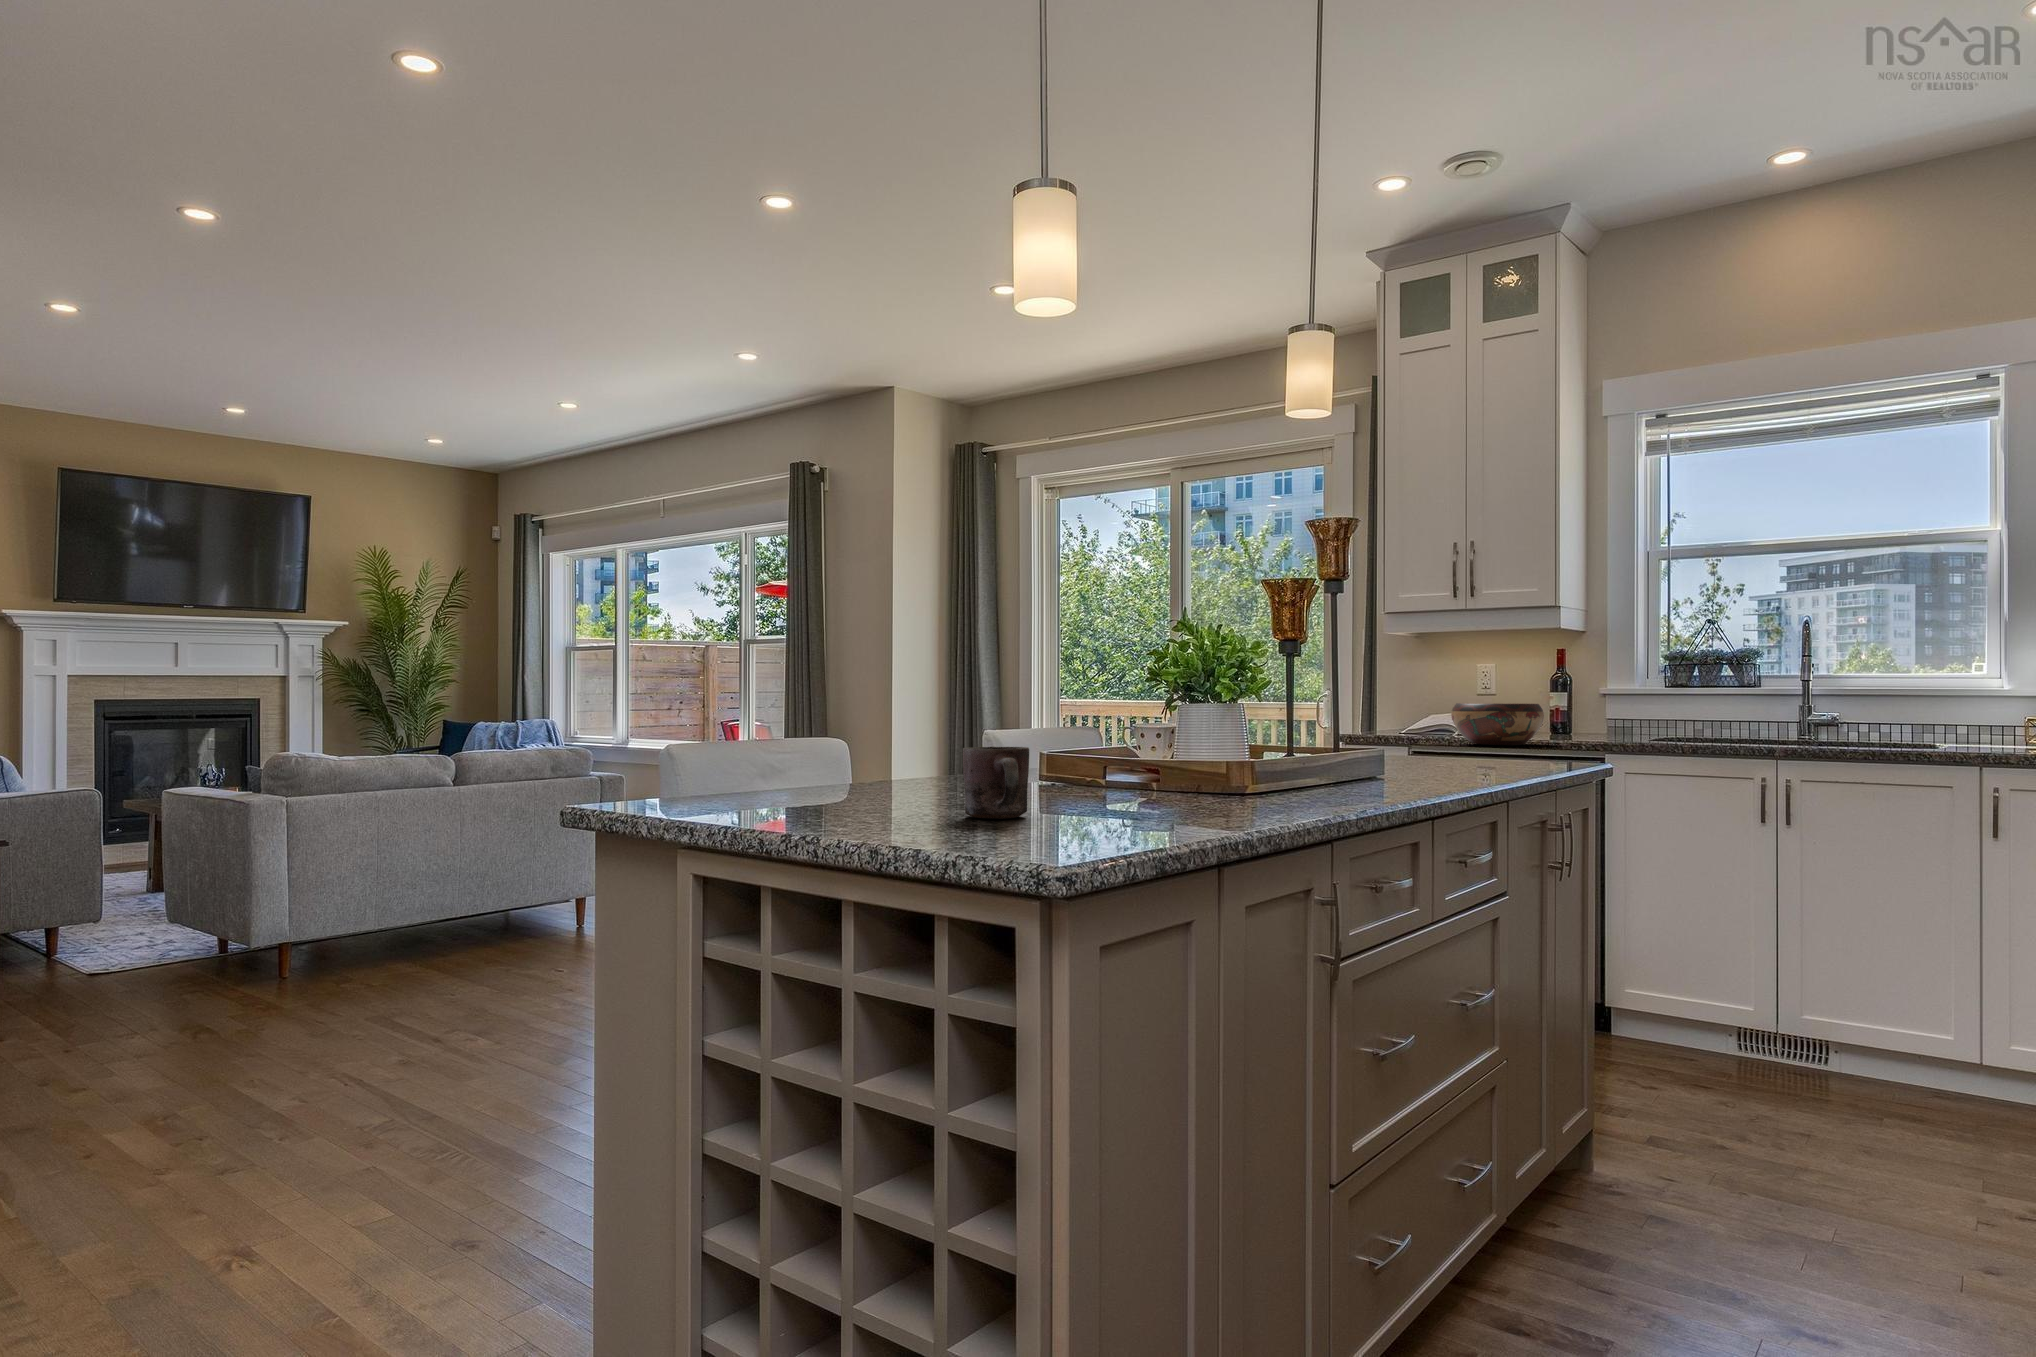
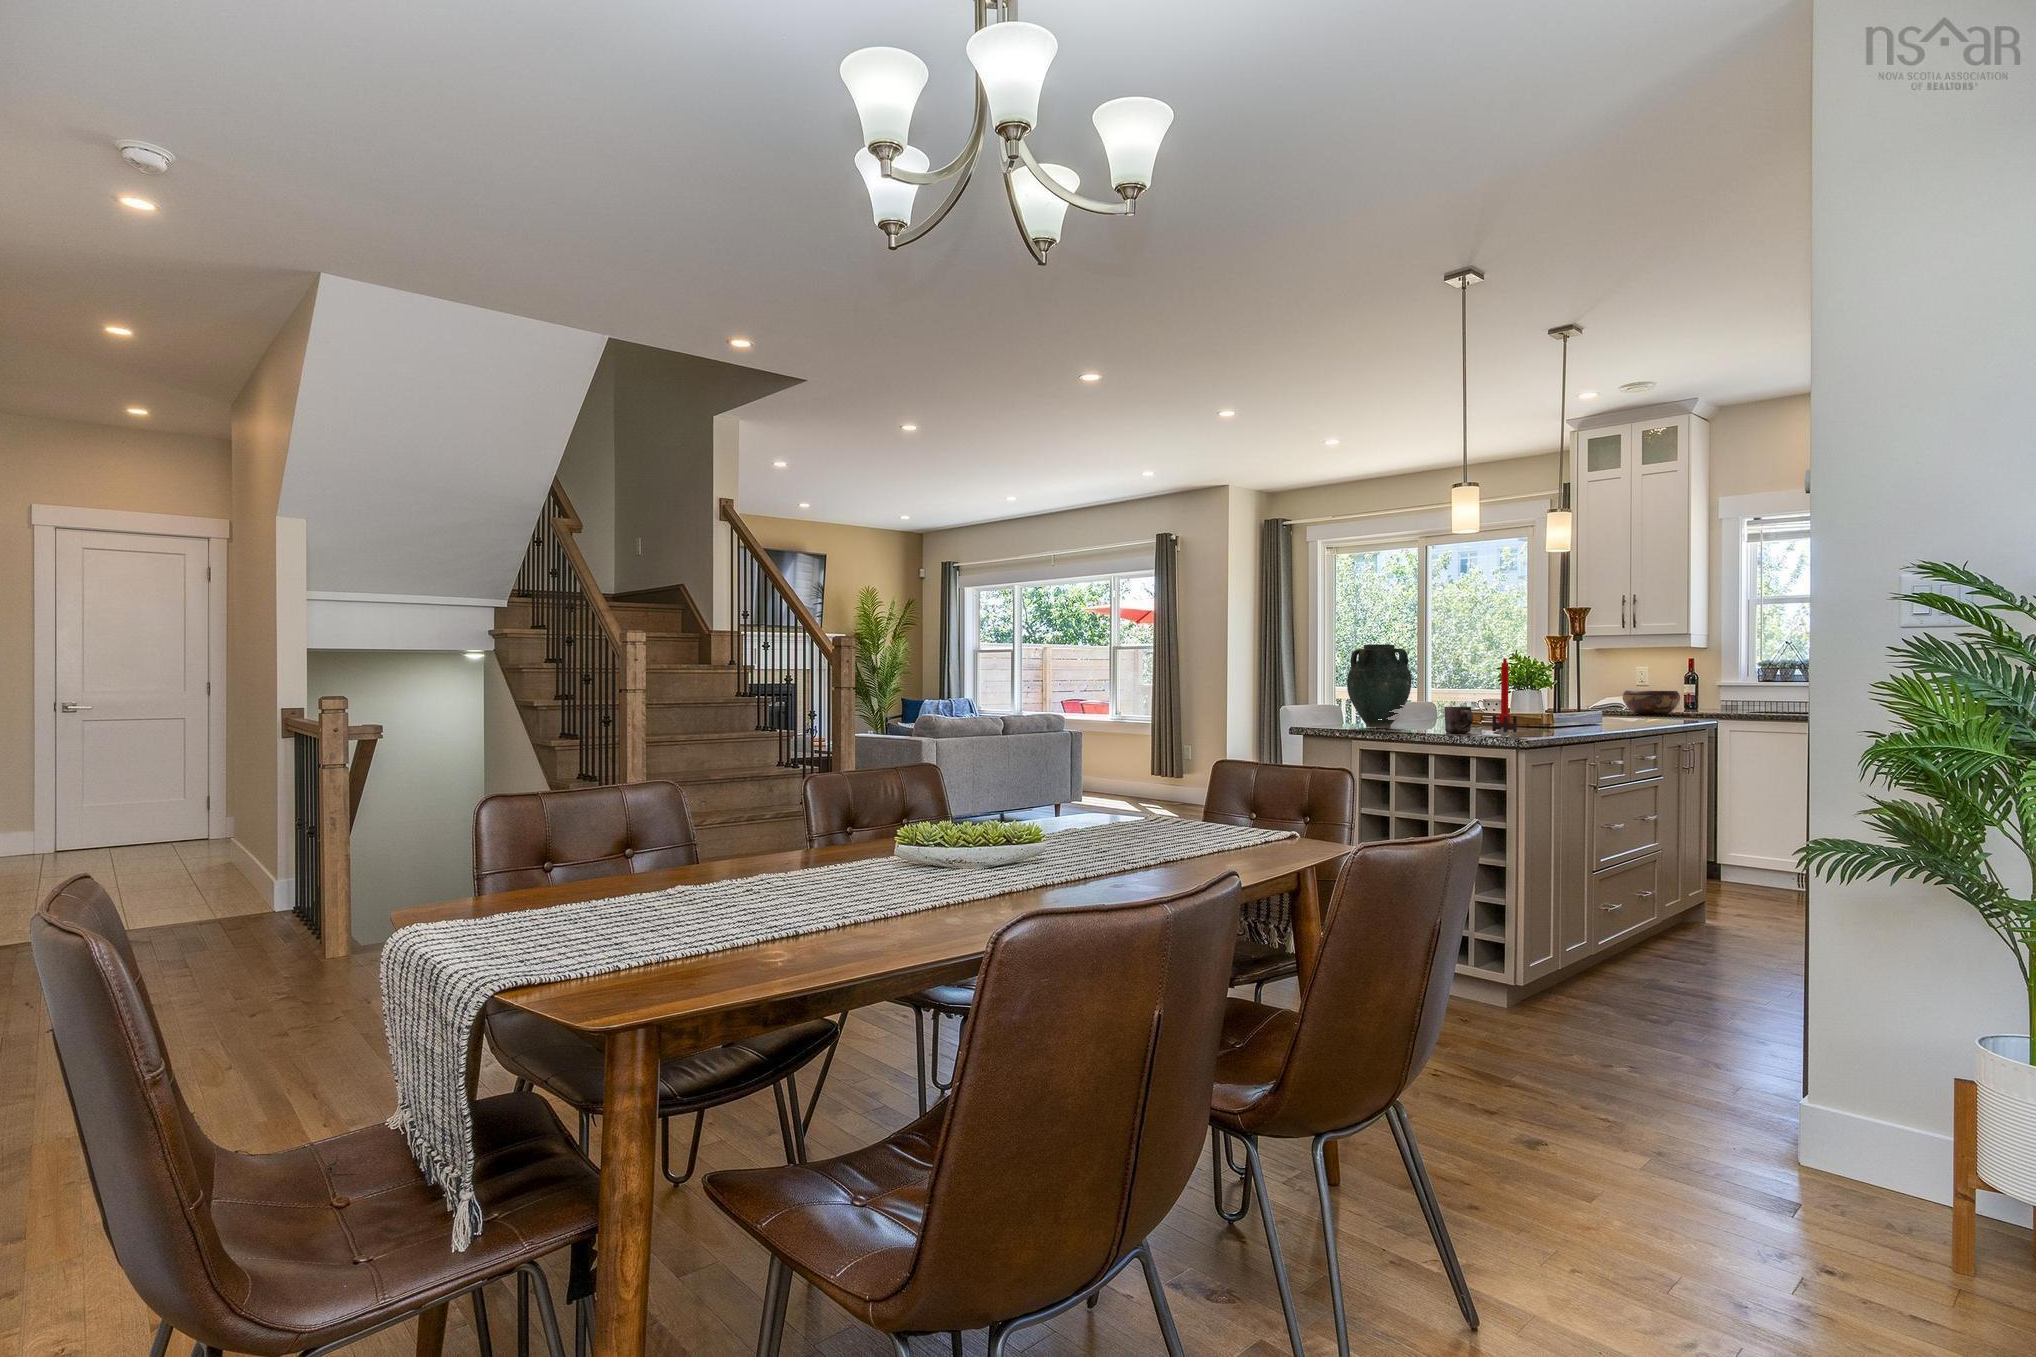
vase: none [789,592,940,798] -> present [1347,644,1411,728]
candle: none [1044,612,1106,836] -> present [1492,658,1517,736]

